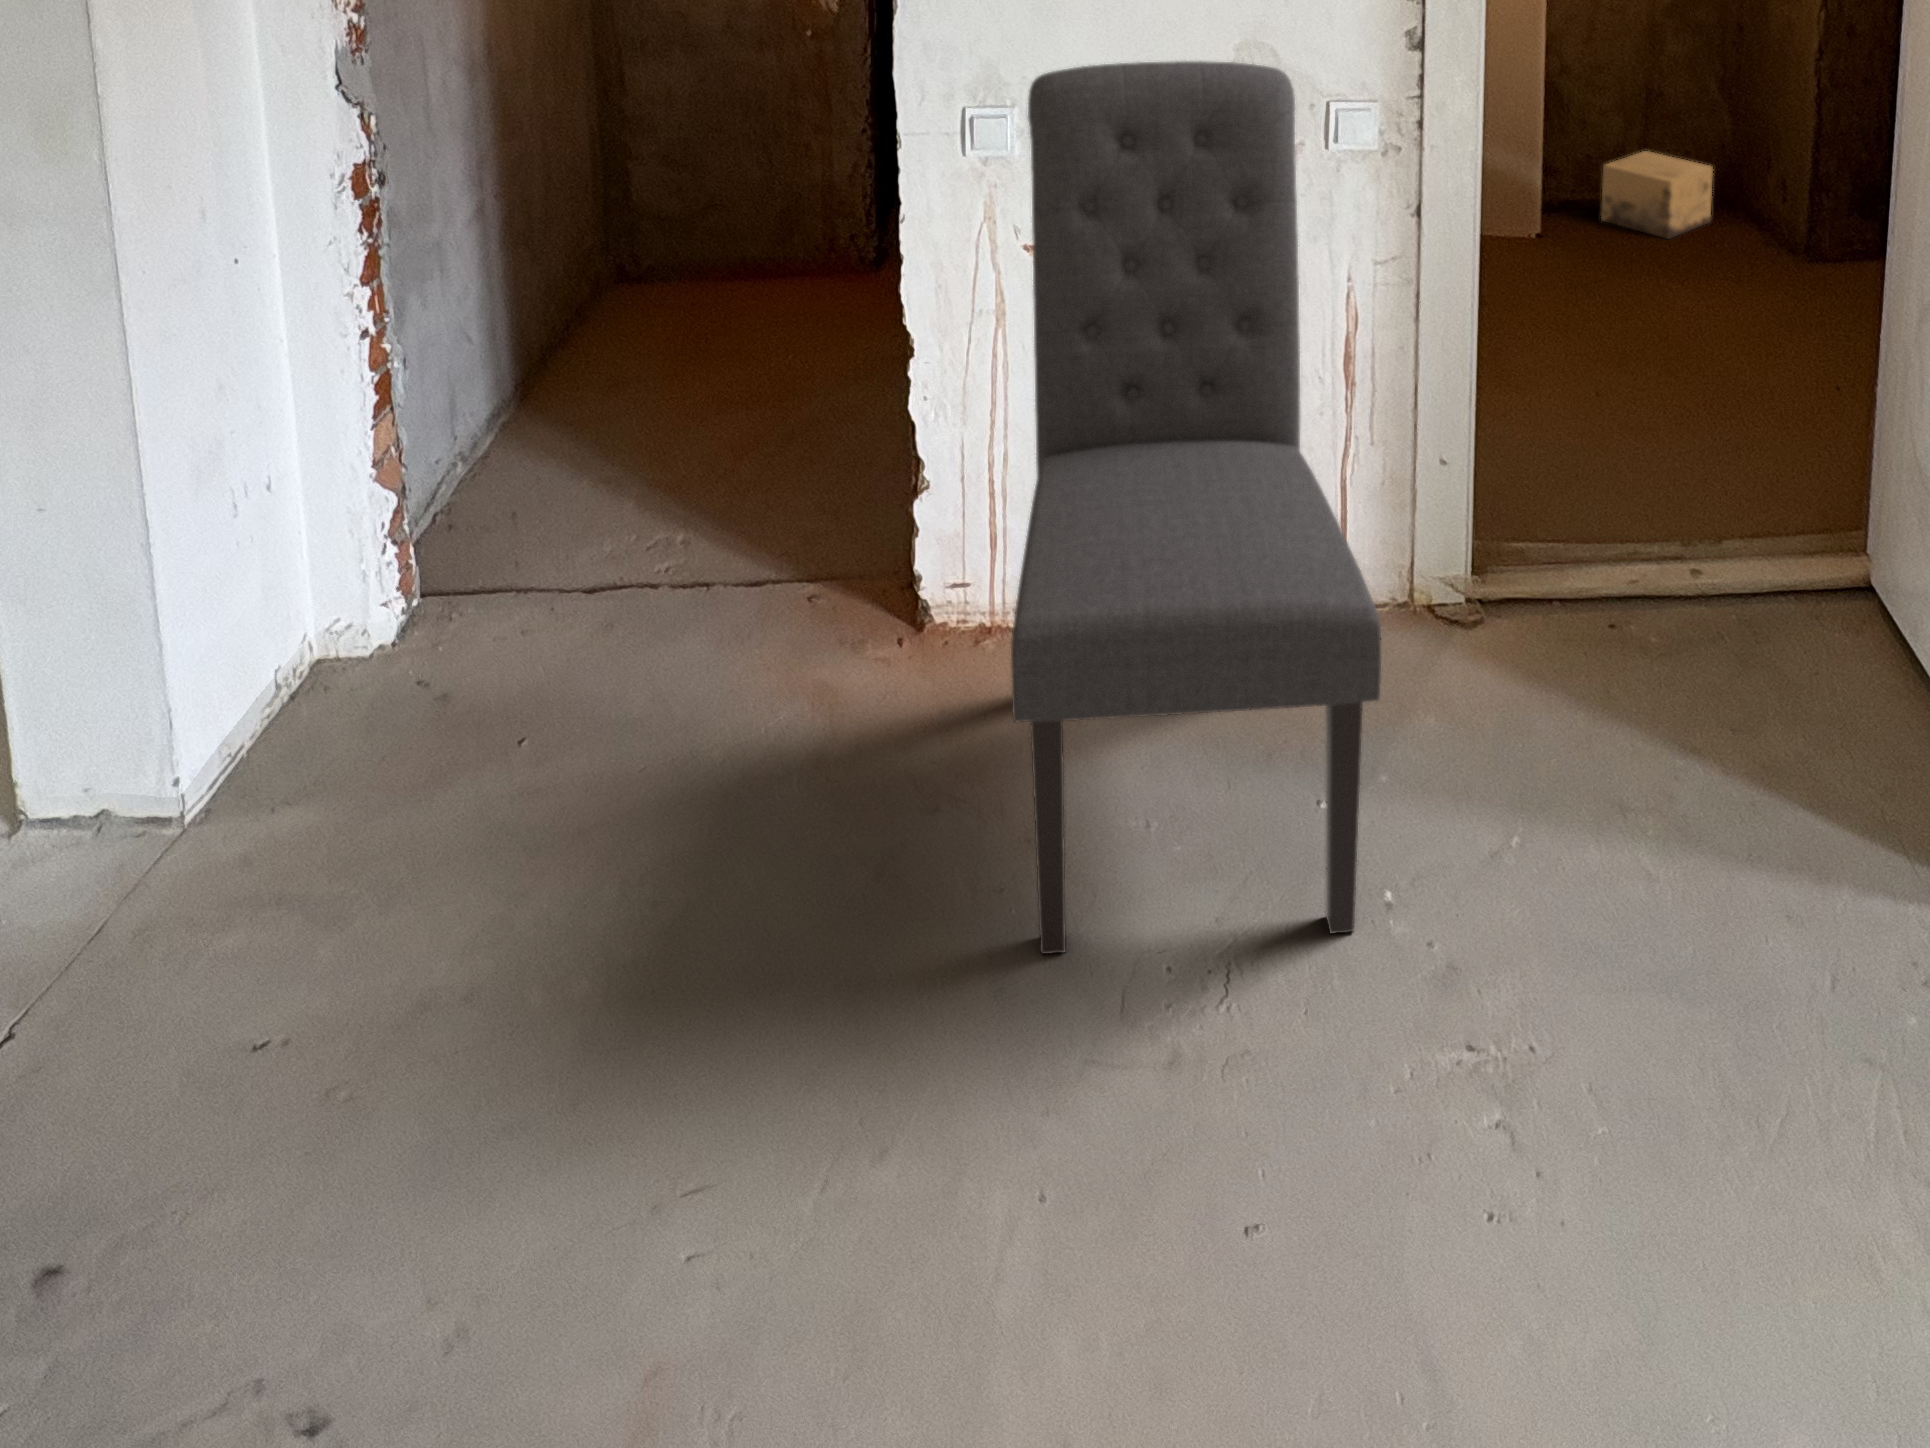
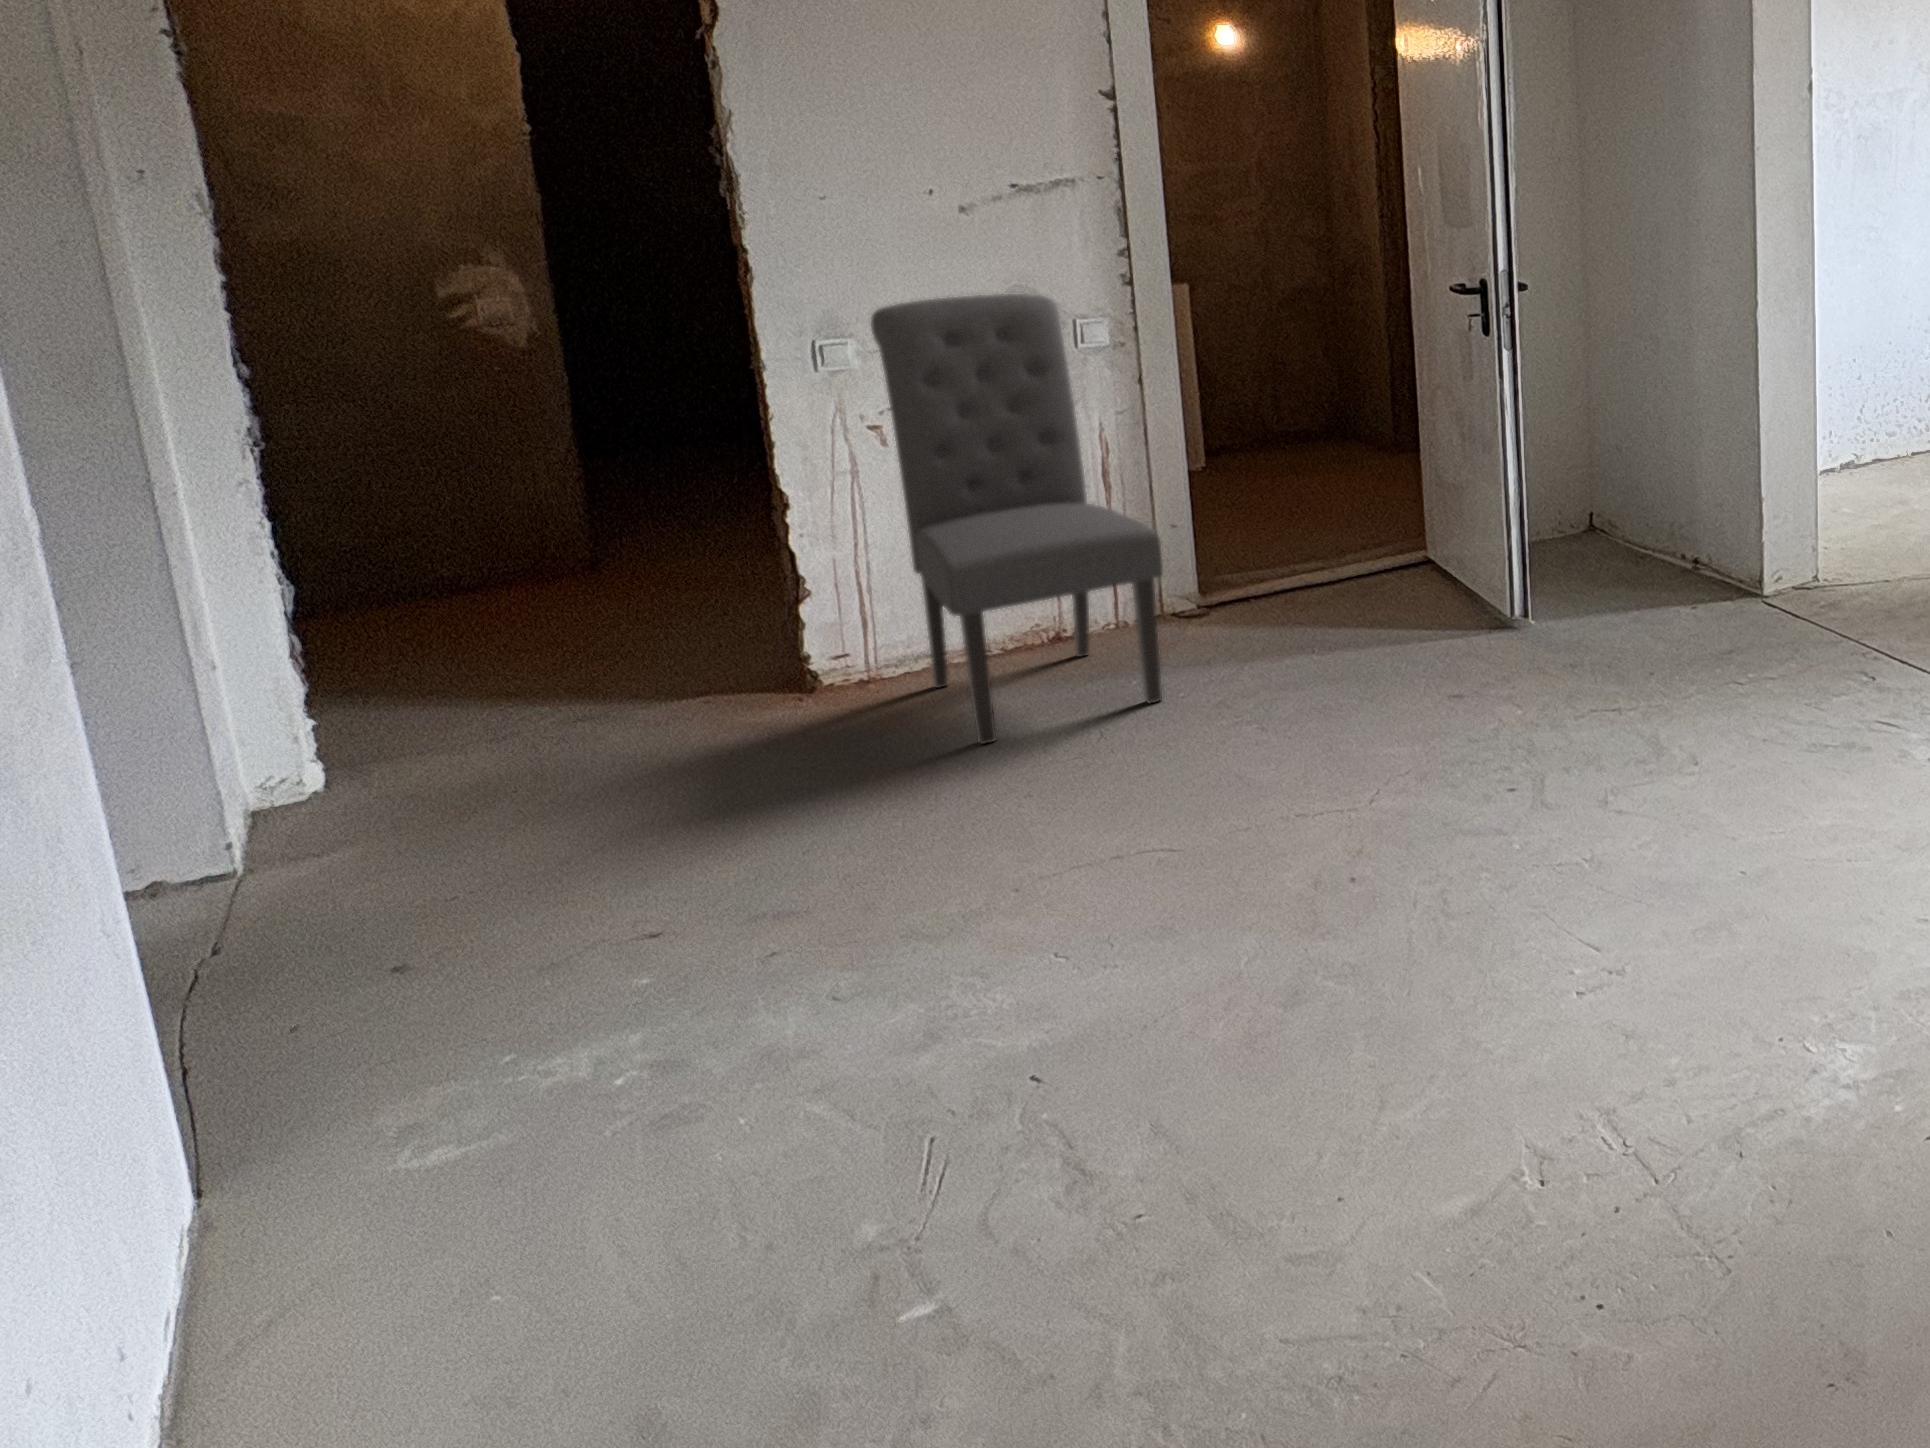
cardboard box: present [1601,151,1713,239] -> none [1262,412,1345,463]

